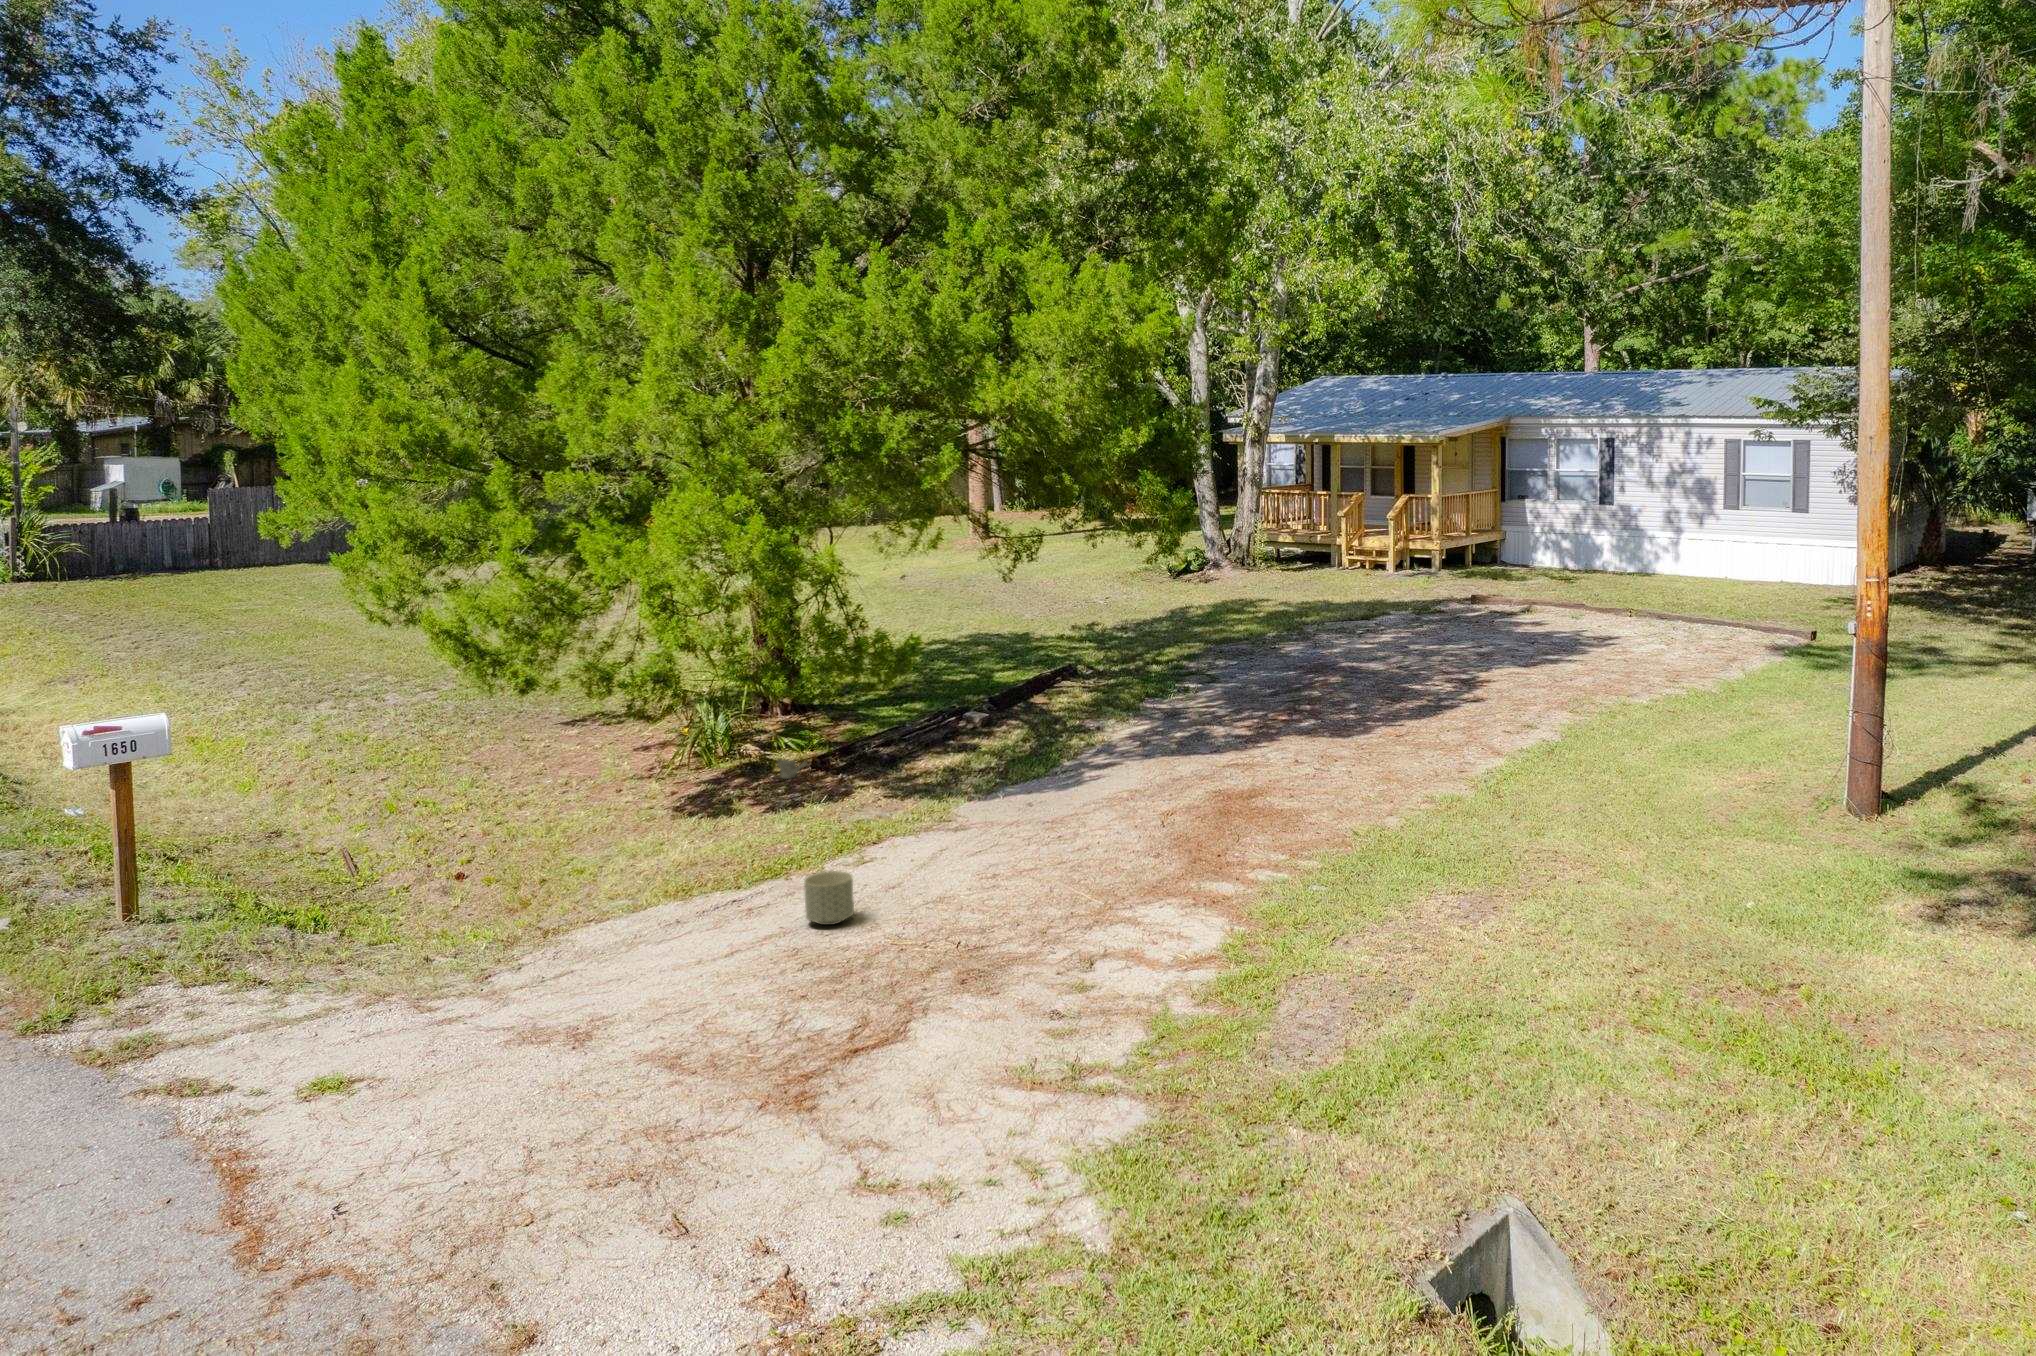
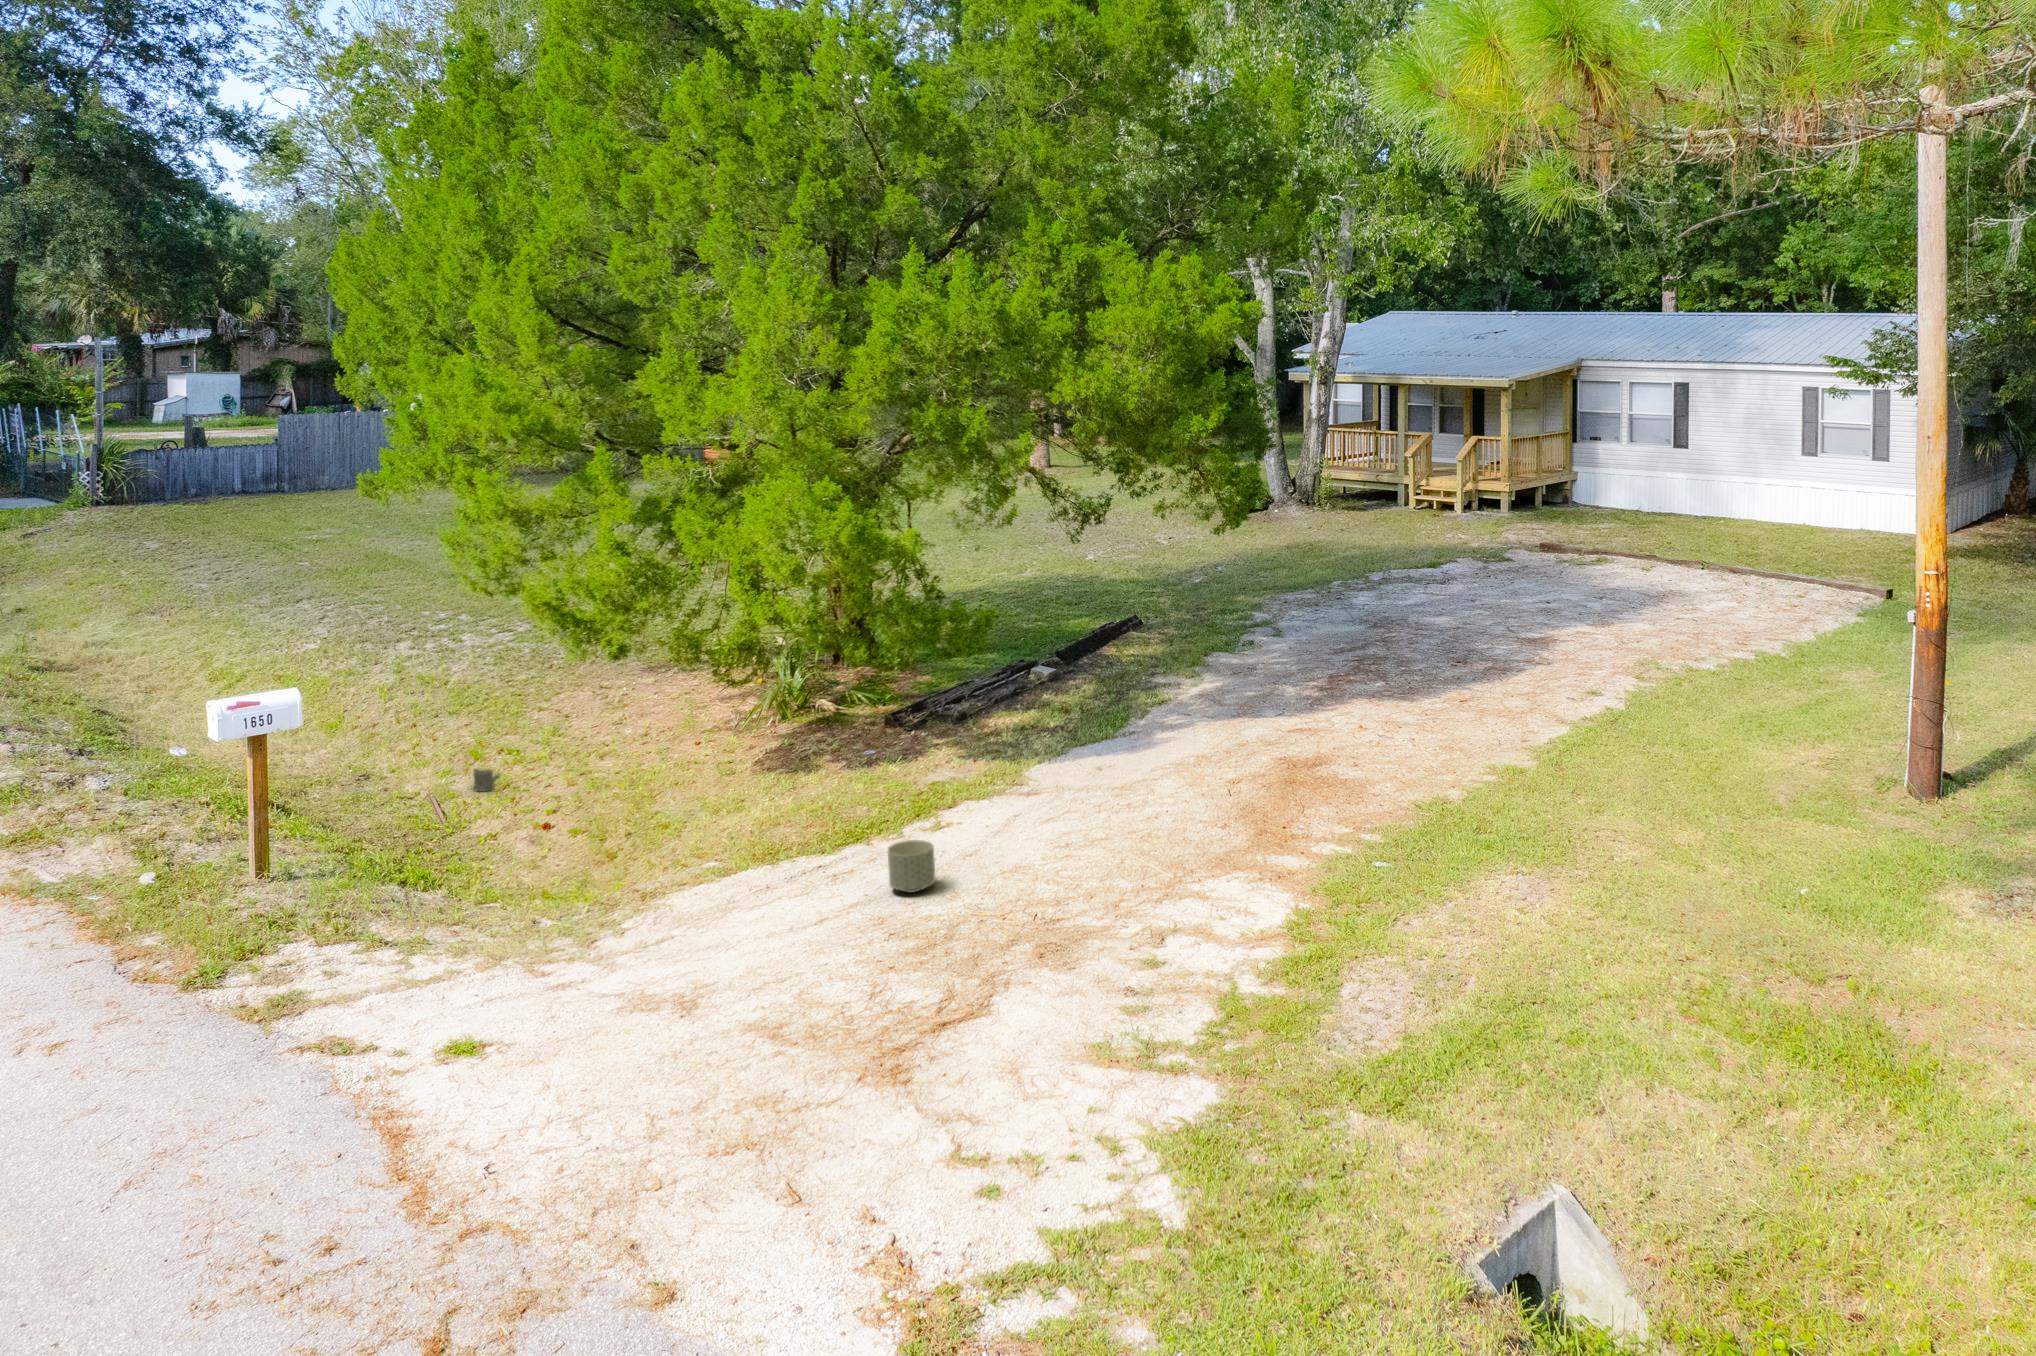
watering can: present [777,759,807,779] -> present [473,769,500,792]

